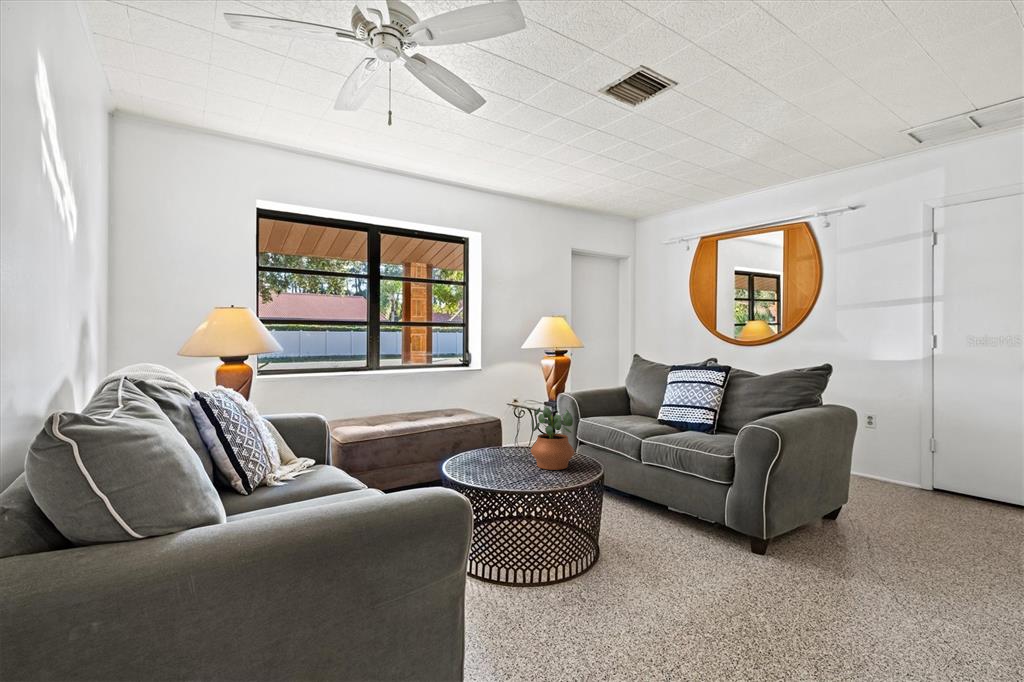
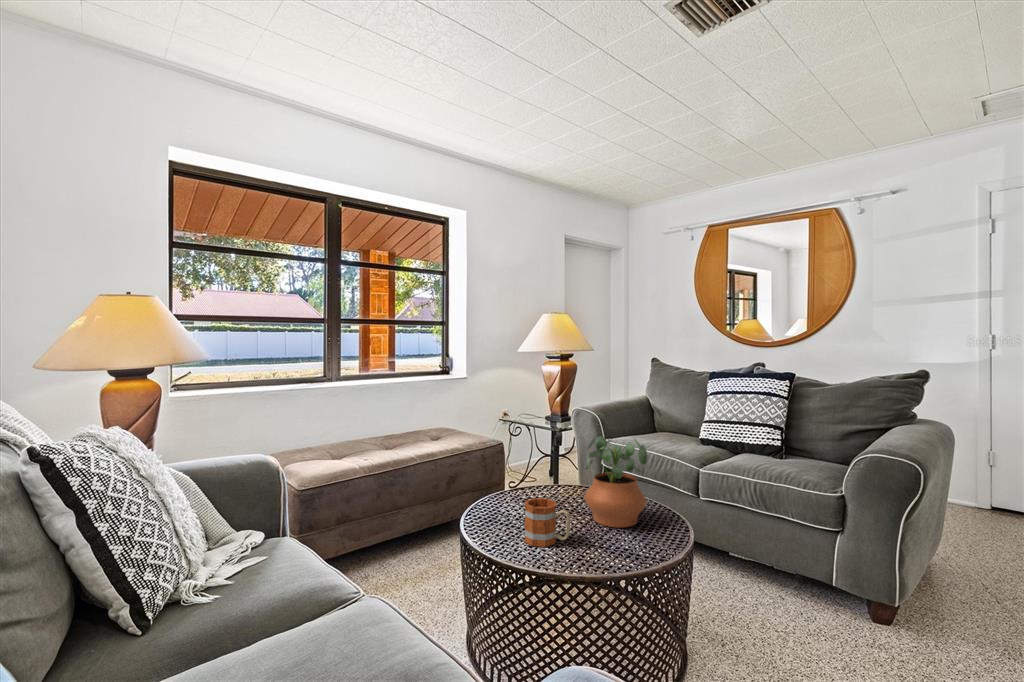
mug: none [481,446,511,477] -> present [524,498,570,547]

